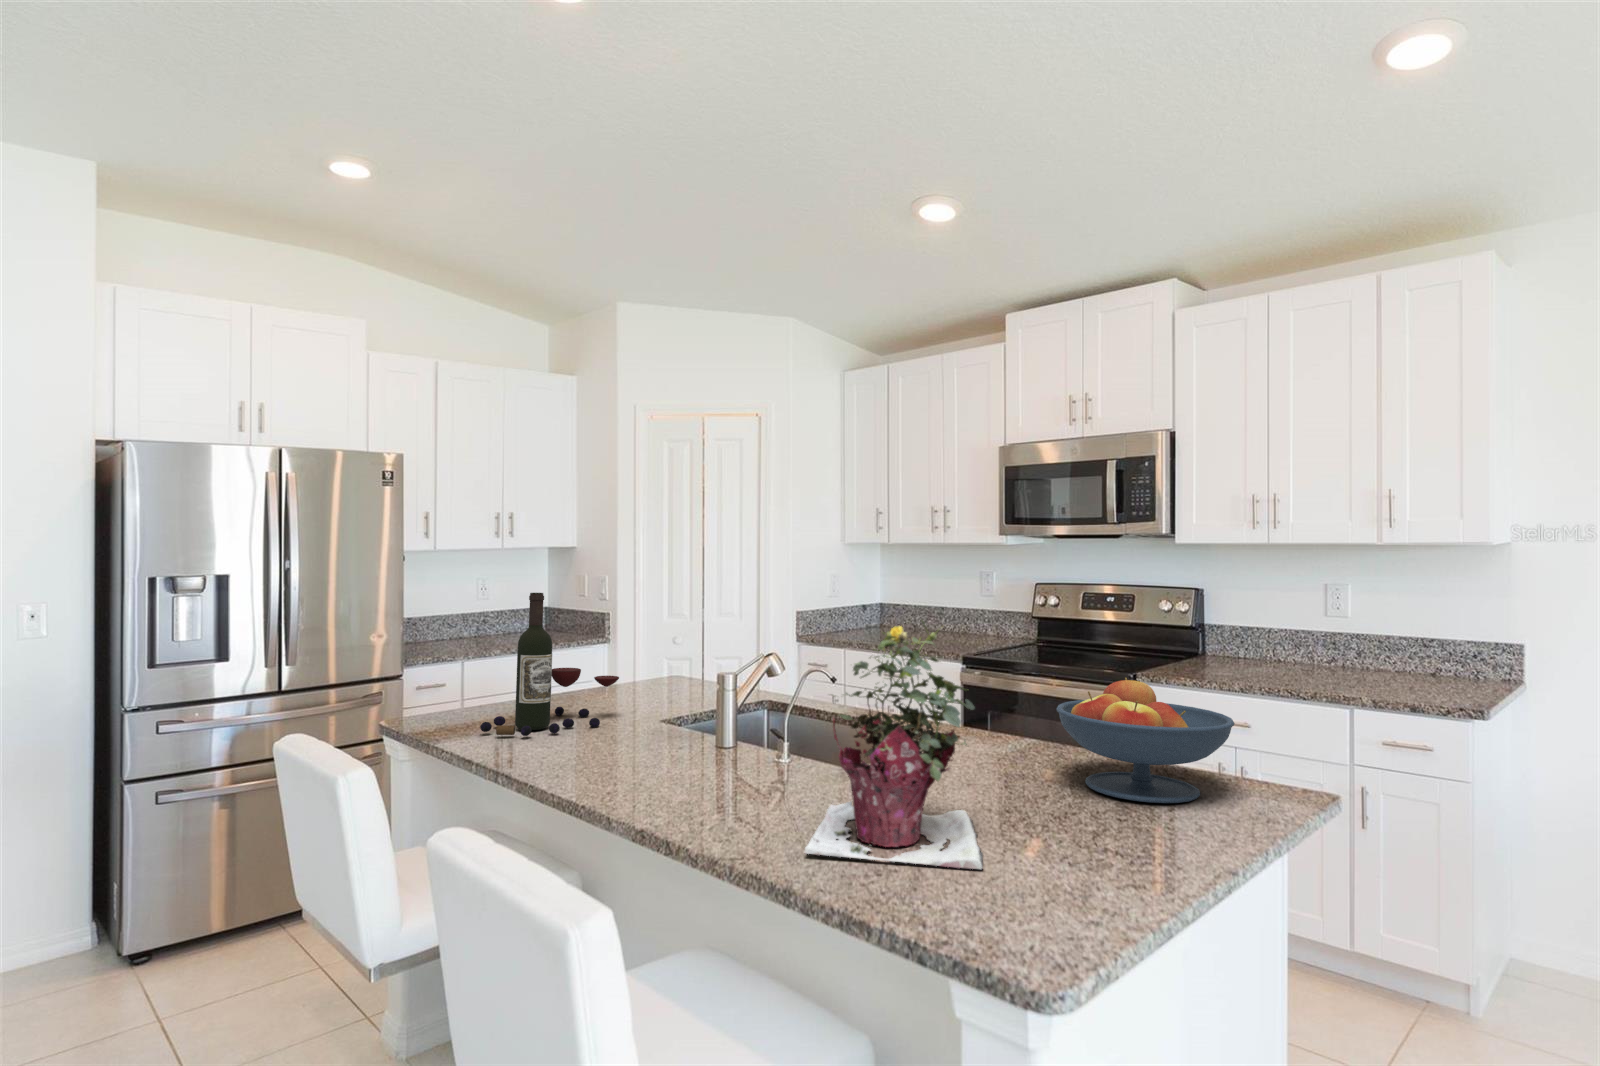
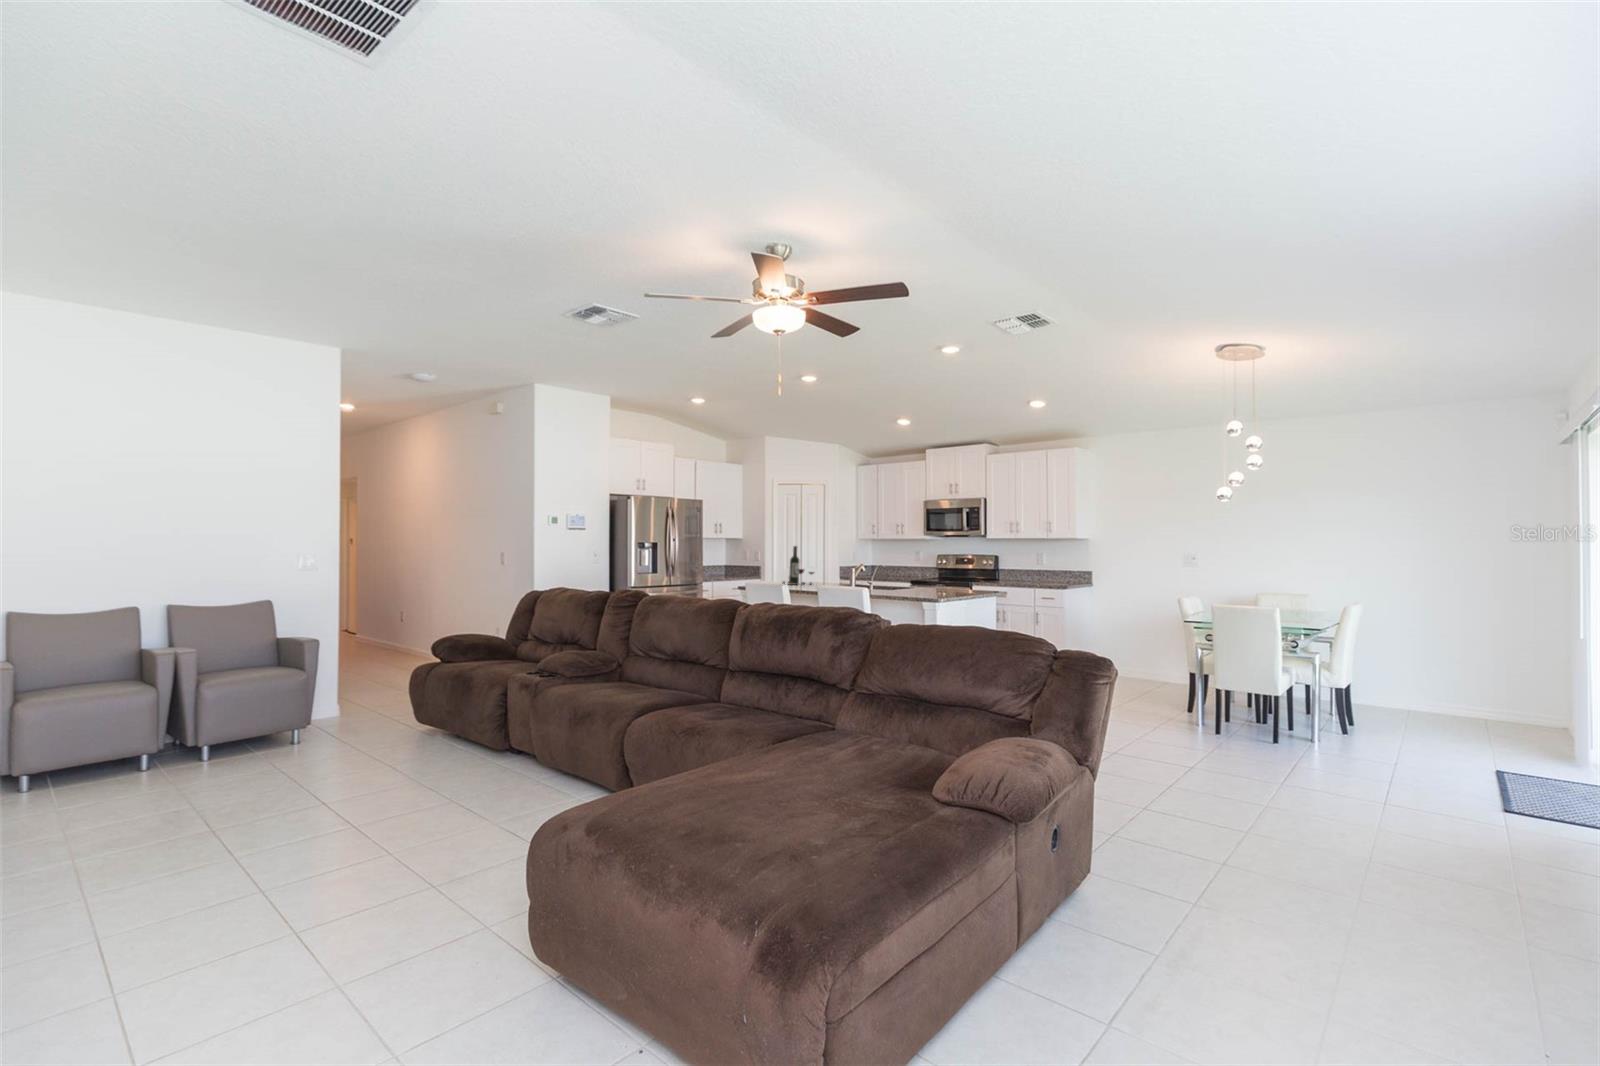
potted plant: present [805,621,983,869] -> none [890,547,924,592]
fruit bowl: present [1056,678,1235,803] -> none [940,566,979,590]

